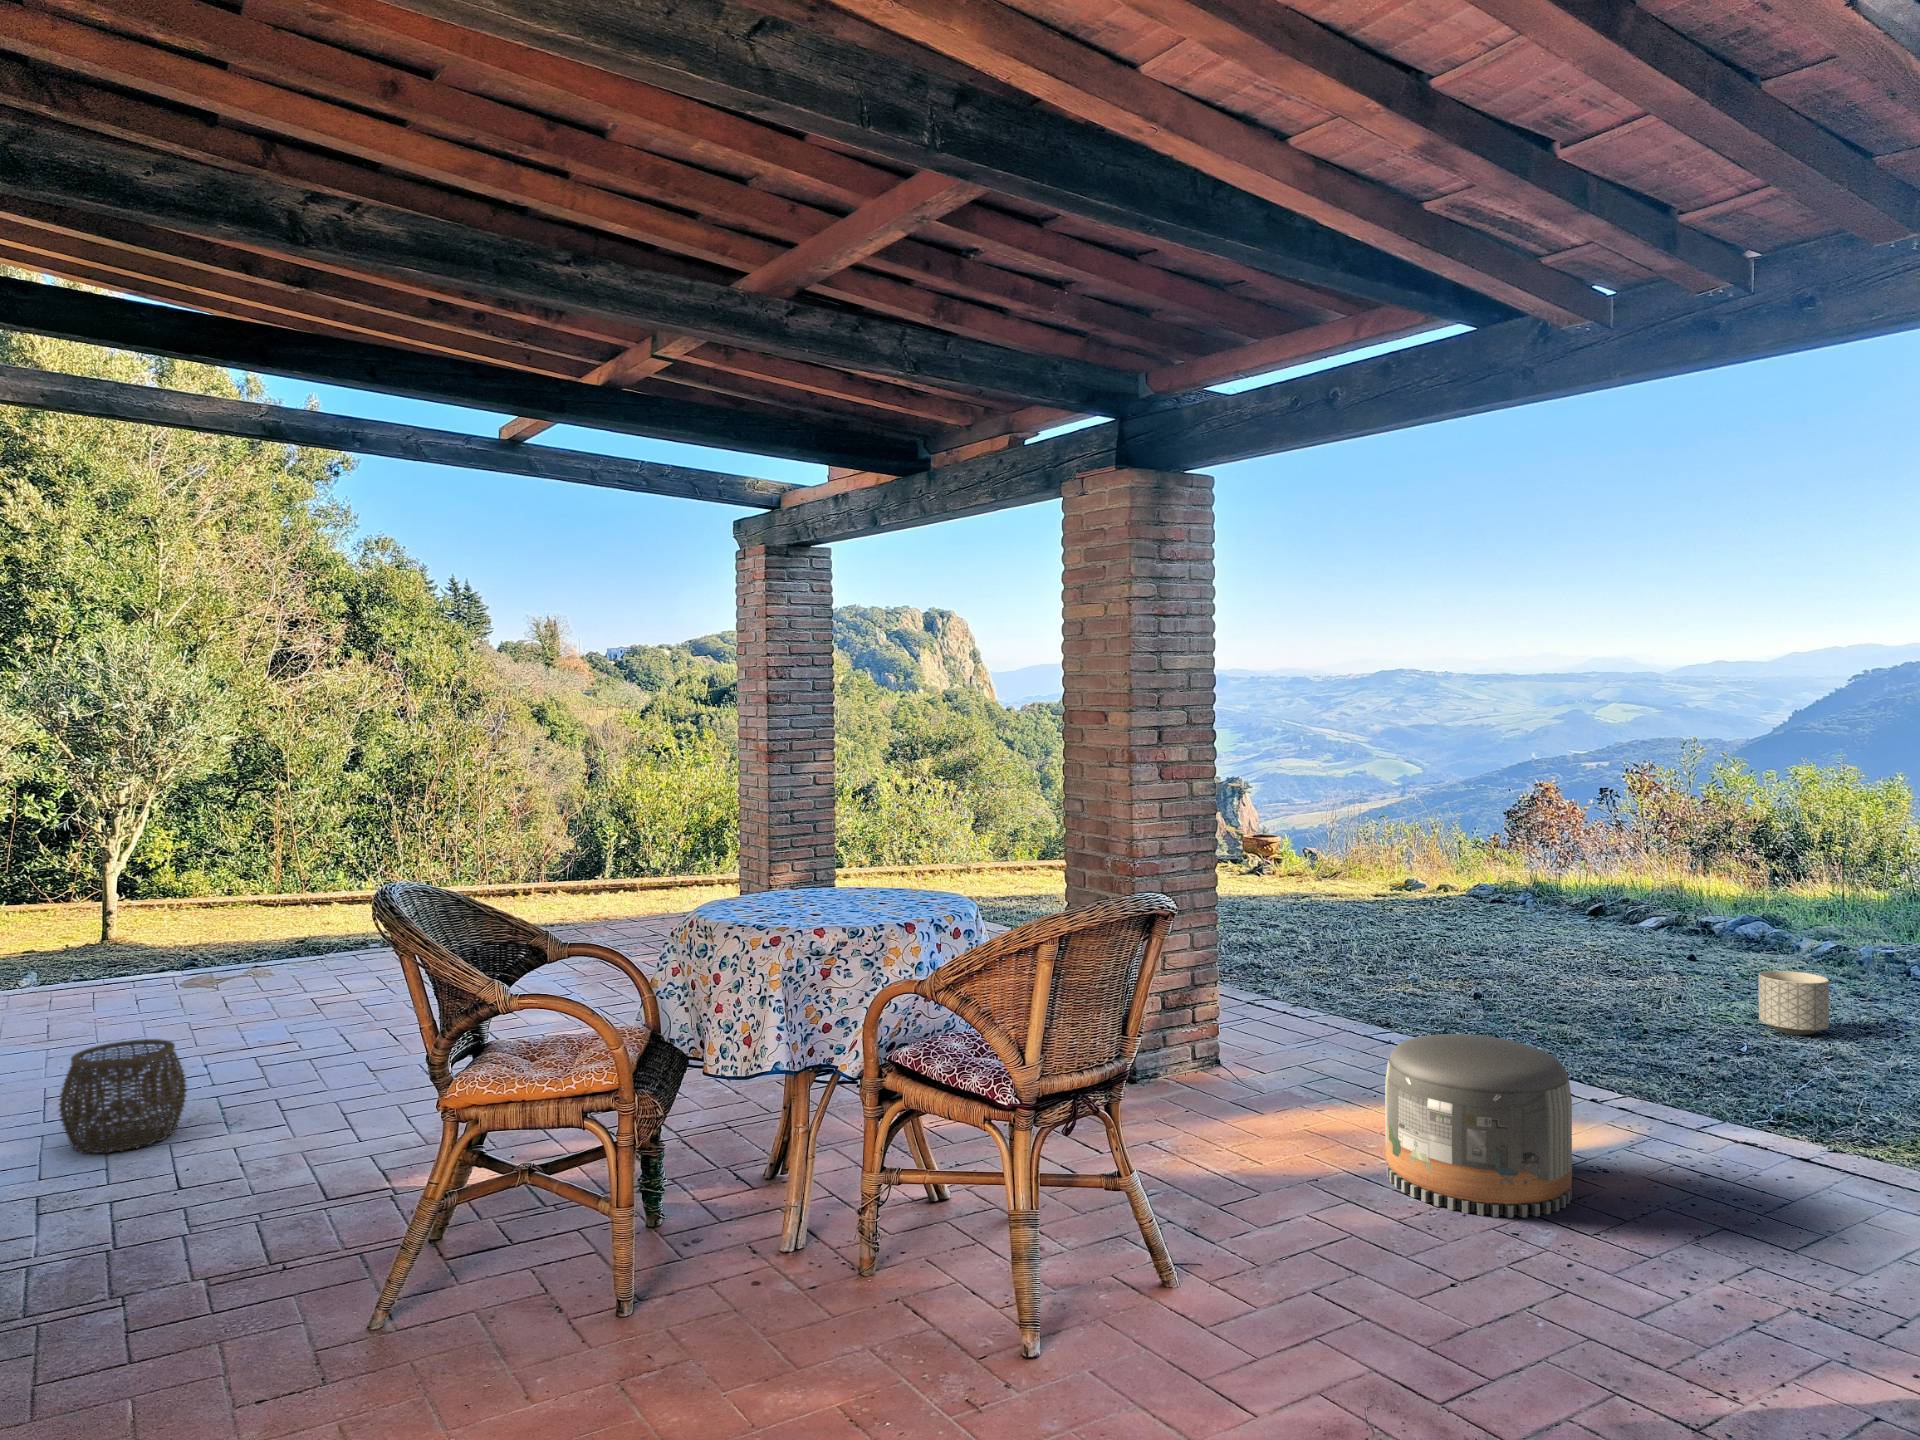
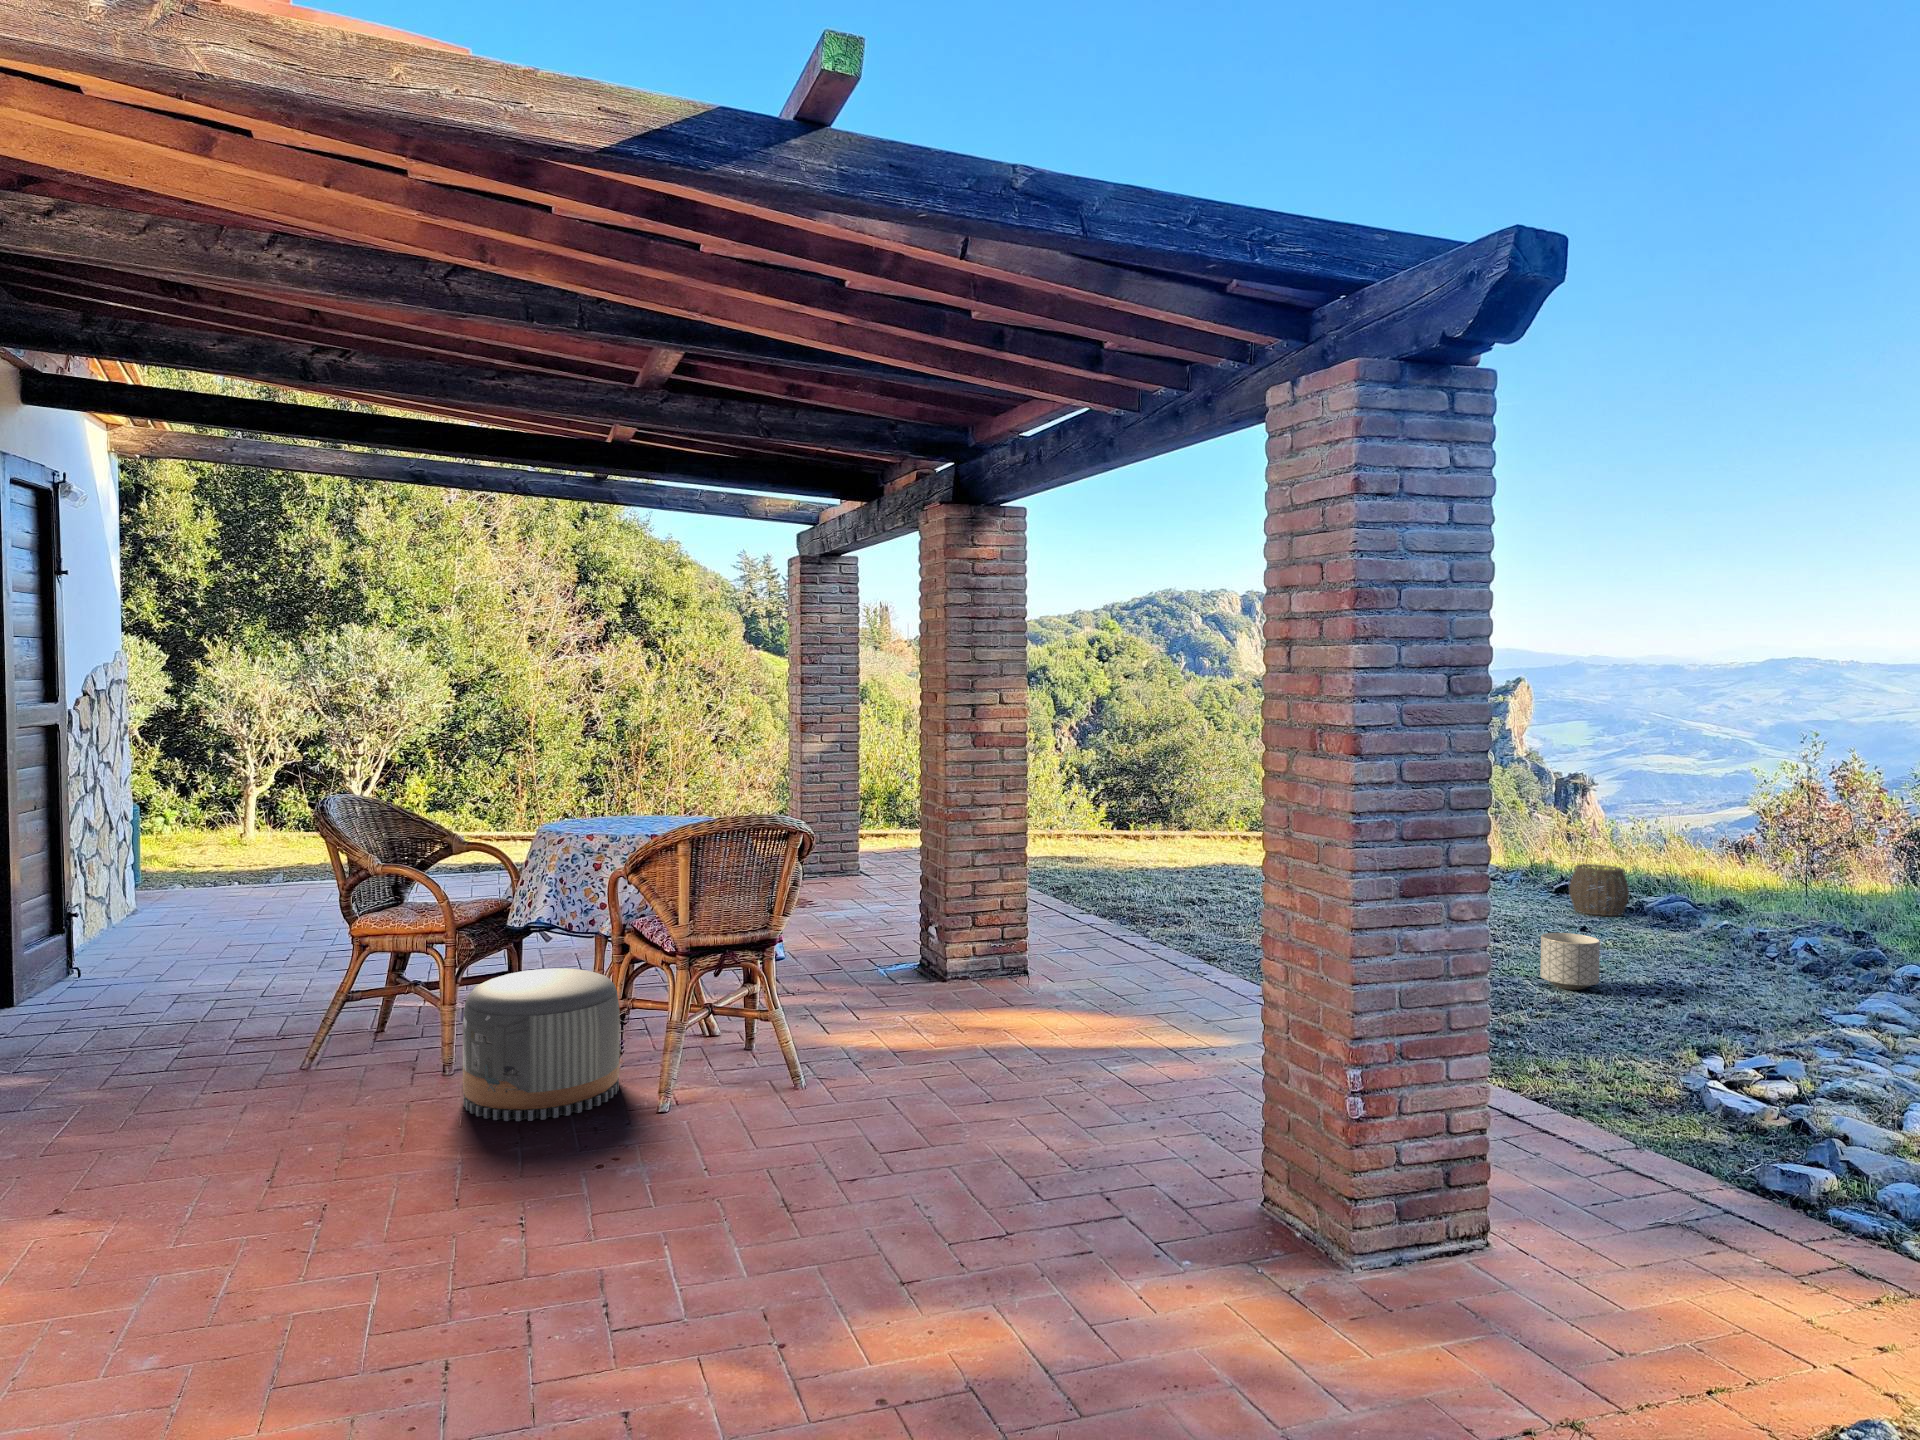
pouf: present [1385,1034,1572,1218] -> present [463,968,620,1121]
woven basket: present [59,1039,187,1154] -> present [1569,864,1629,916]

